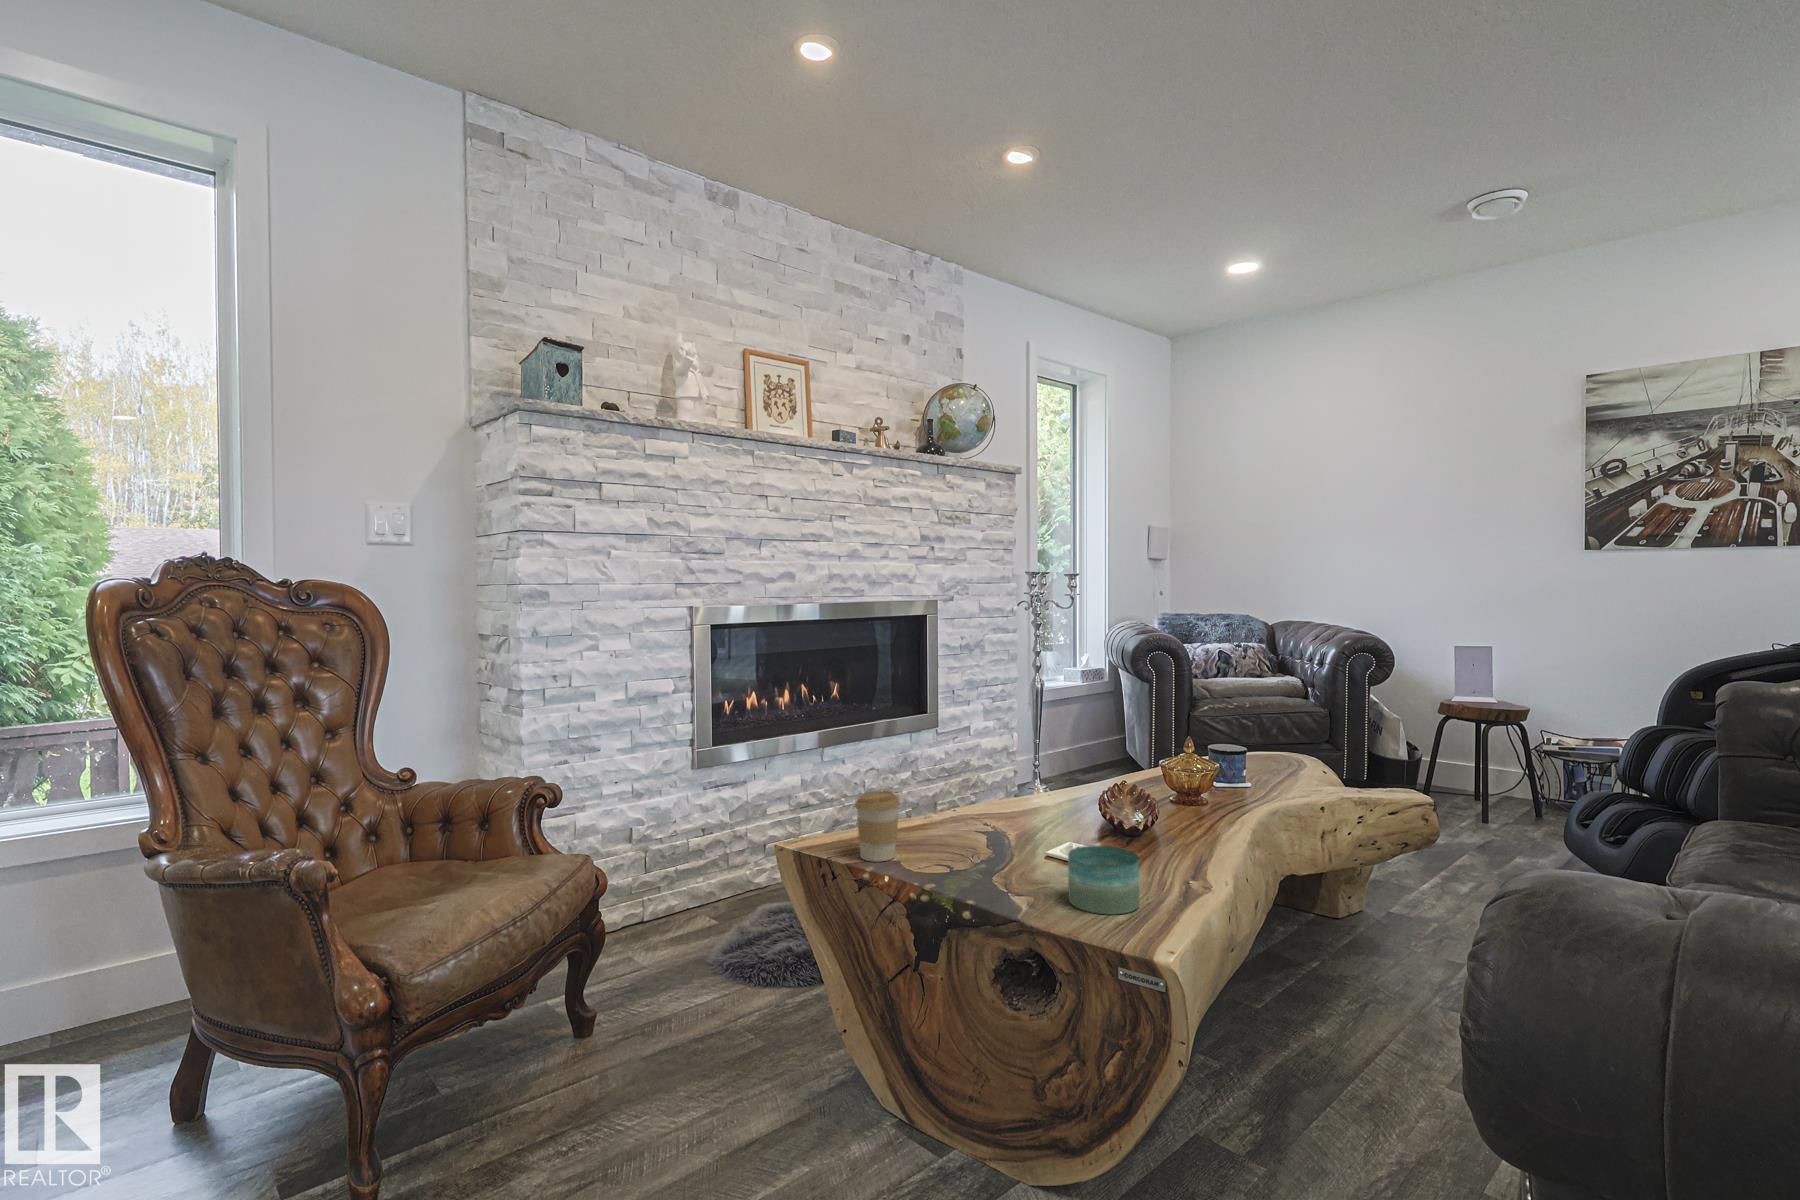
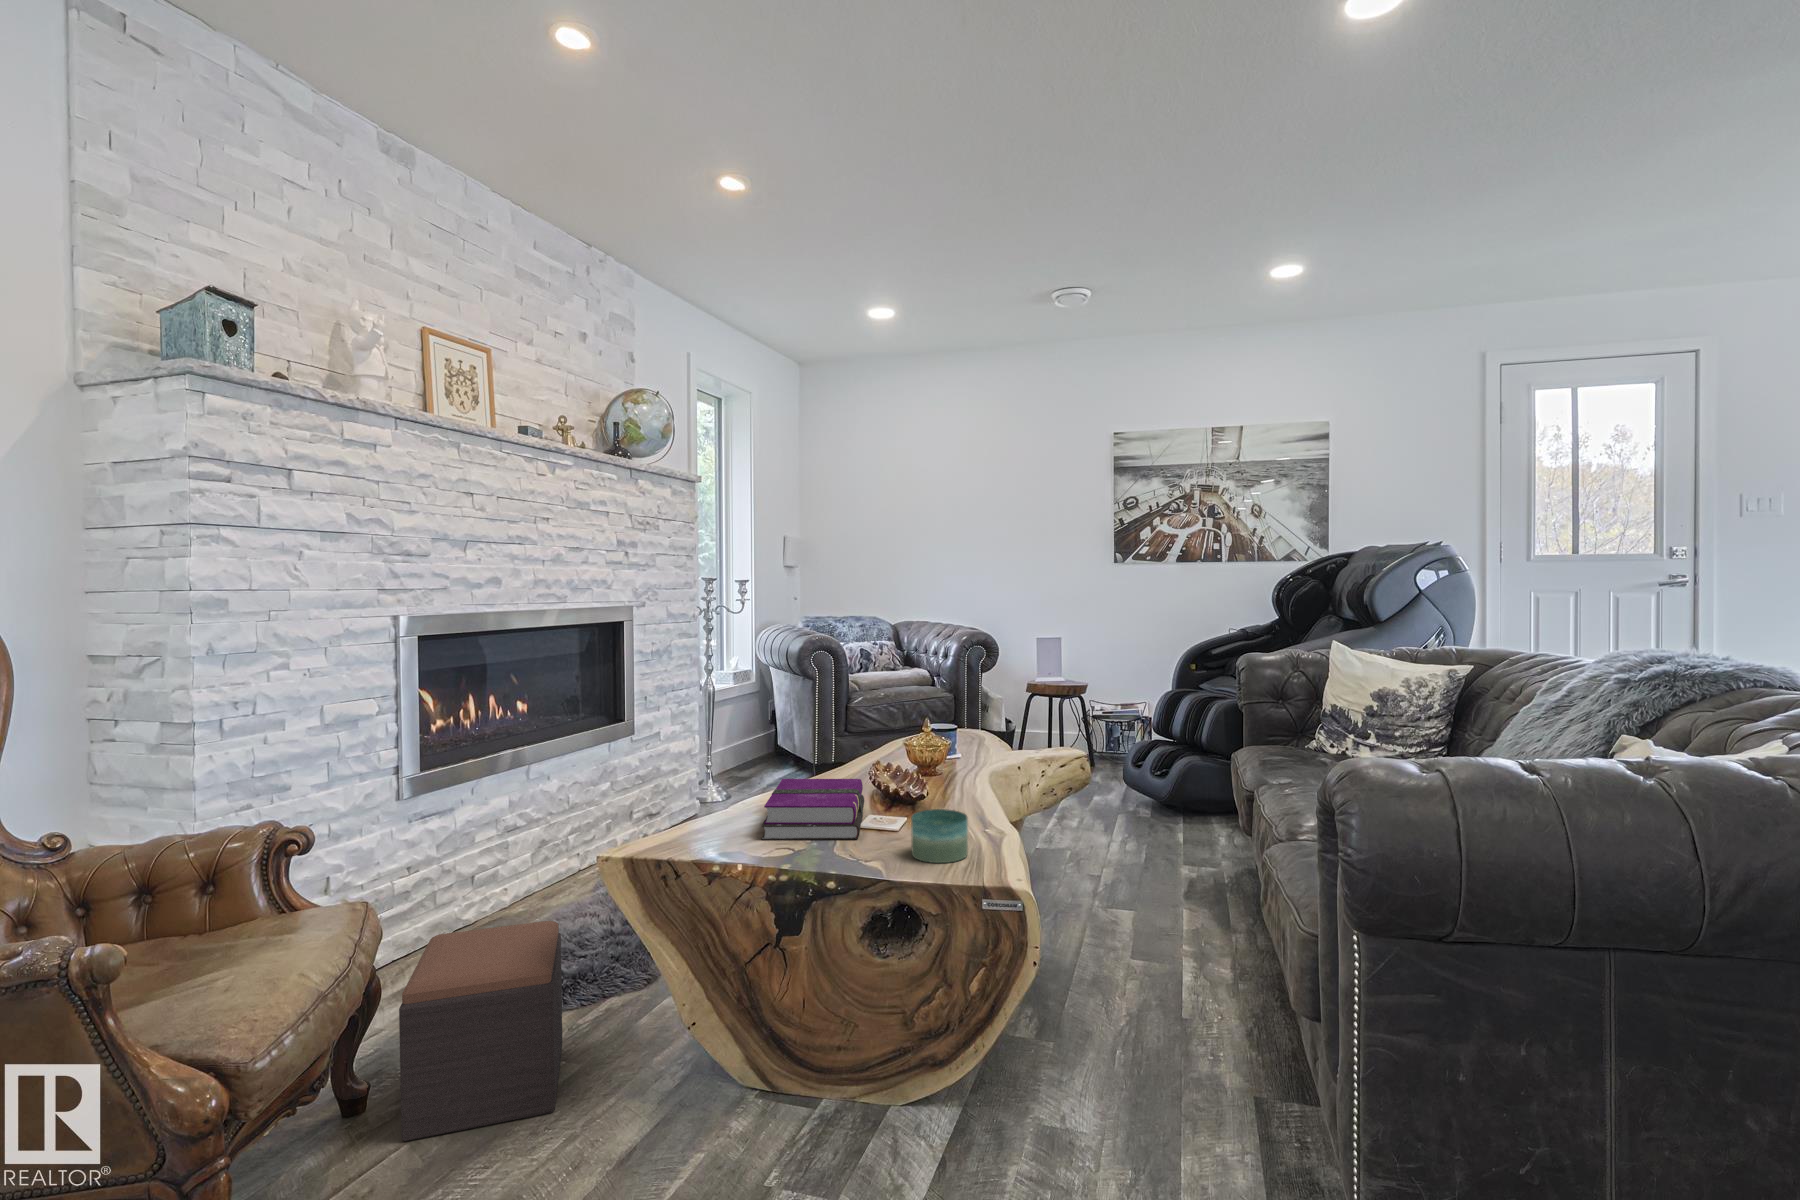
hardback book: none [927,789,1072,868] -> present [762,779,864,840]
coffee cup: present [855,791,900,862] -> none [699,788,743,855]
footstool: none [598,894,762,1085] -> present [399,921,562,1141]

